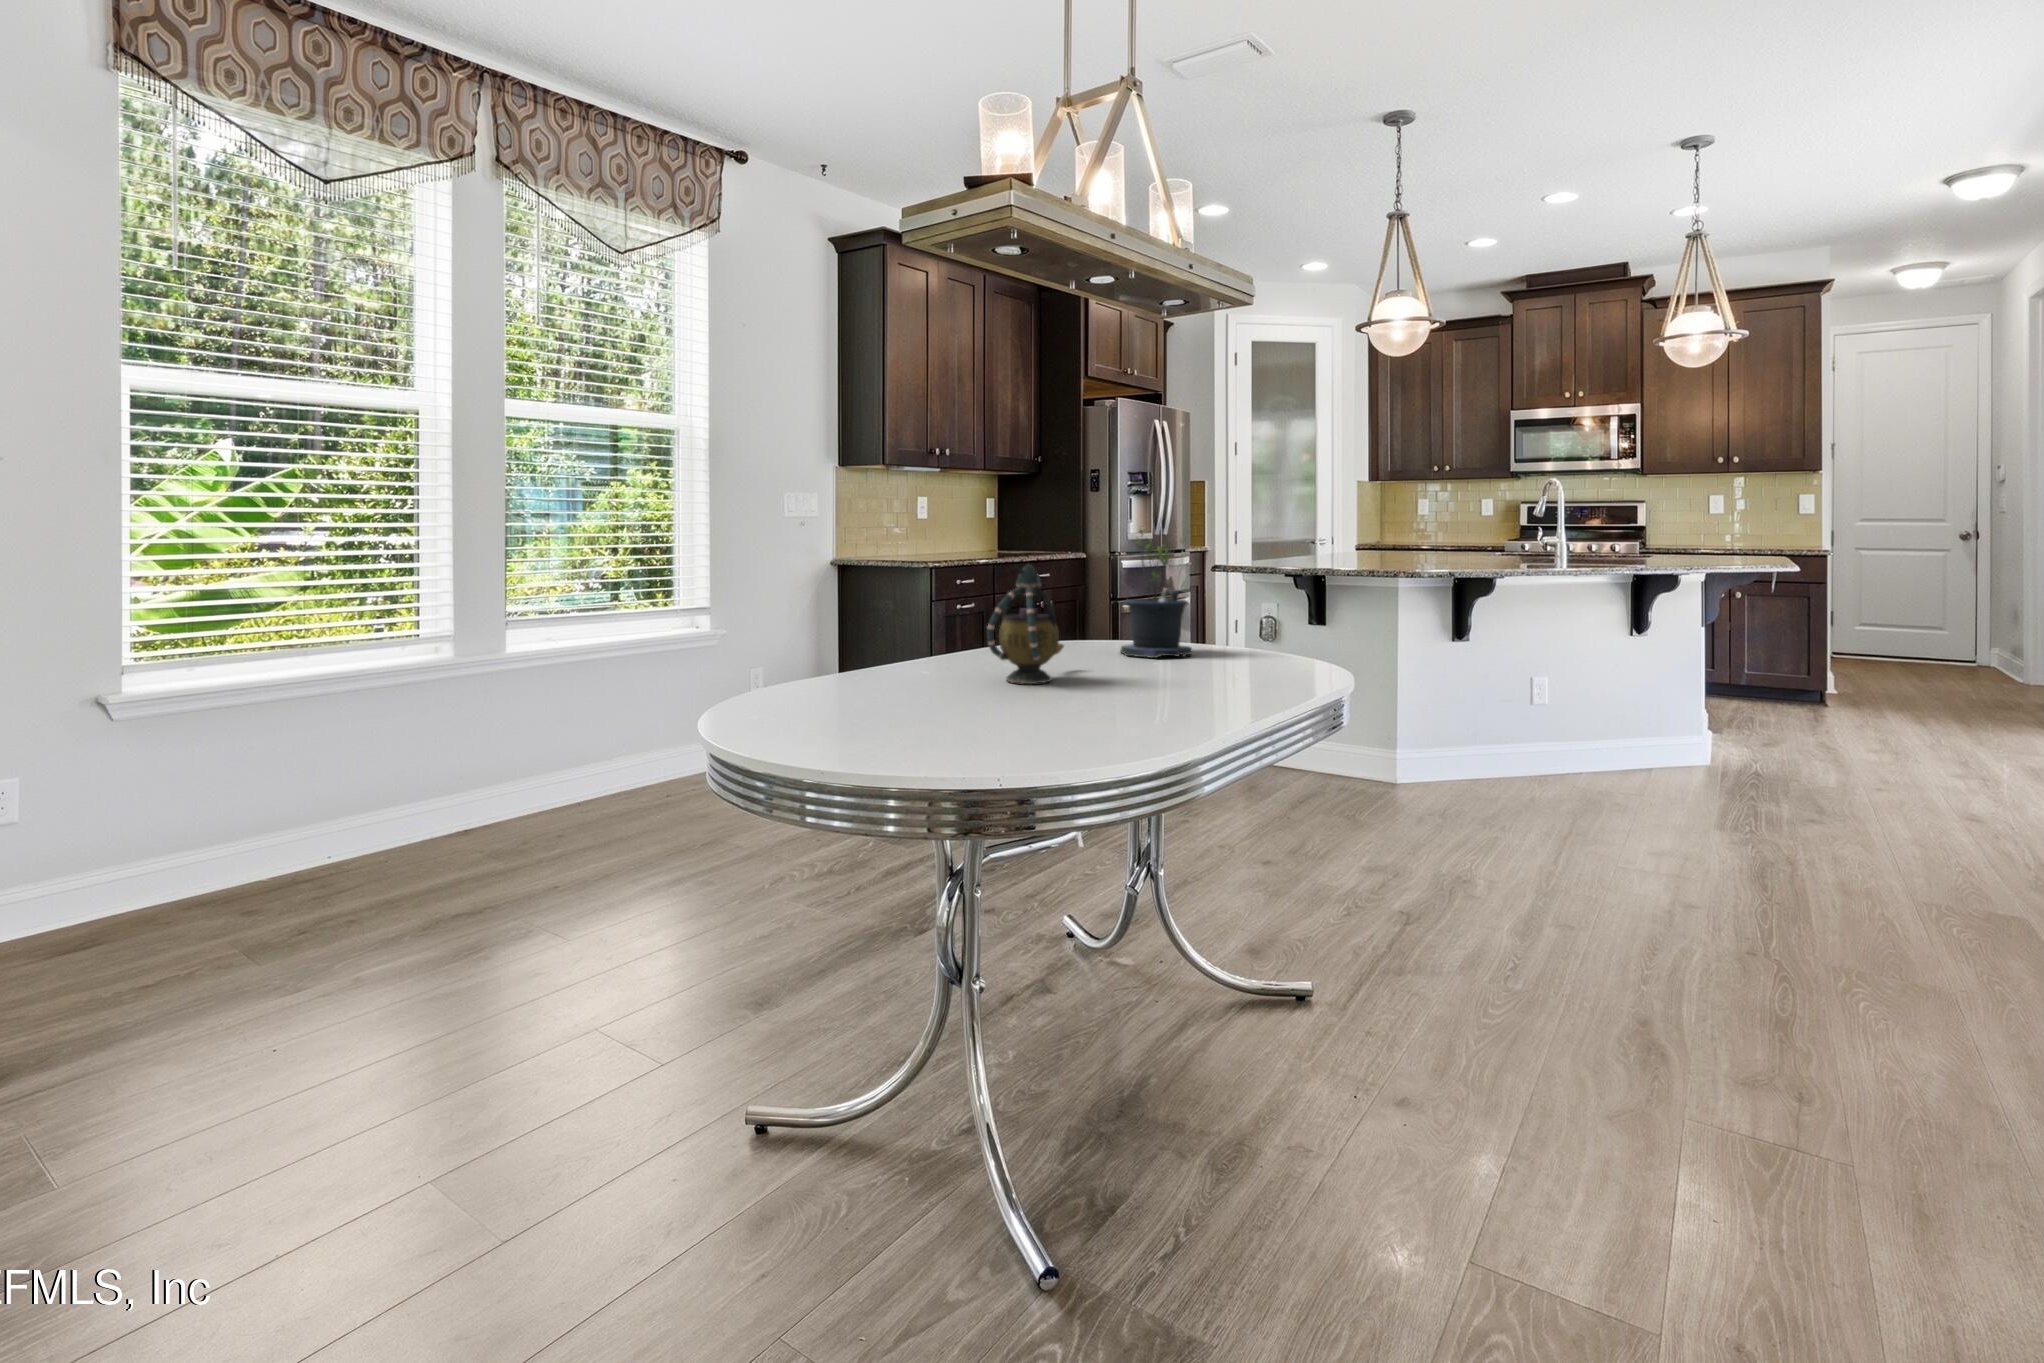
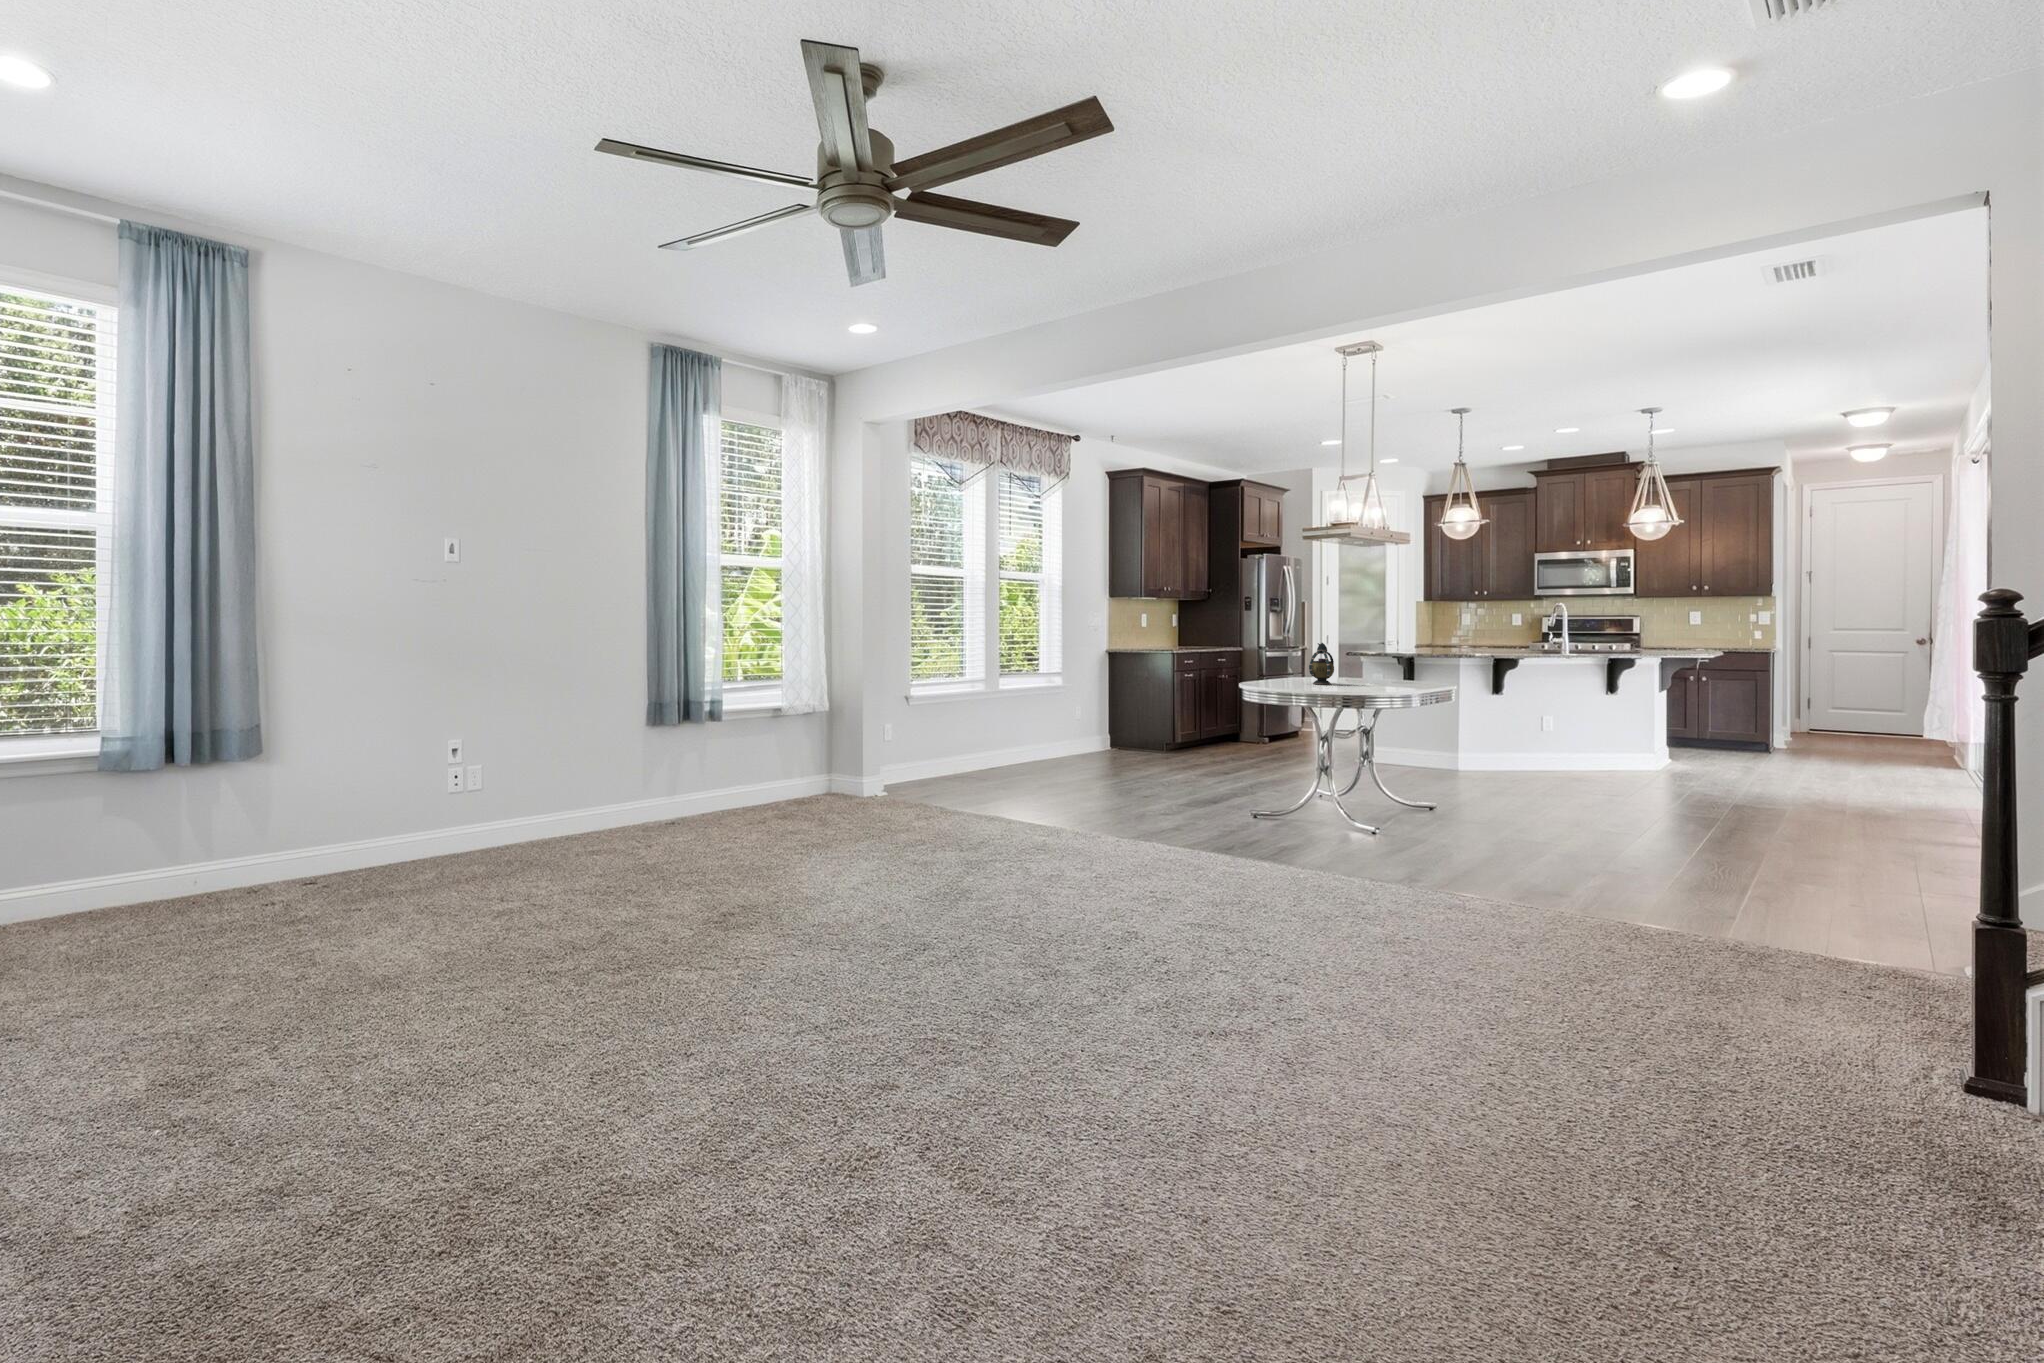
potted plant: present [1120,526,1192,658] -> none [1341,630,1376,681]

